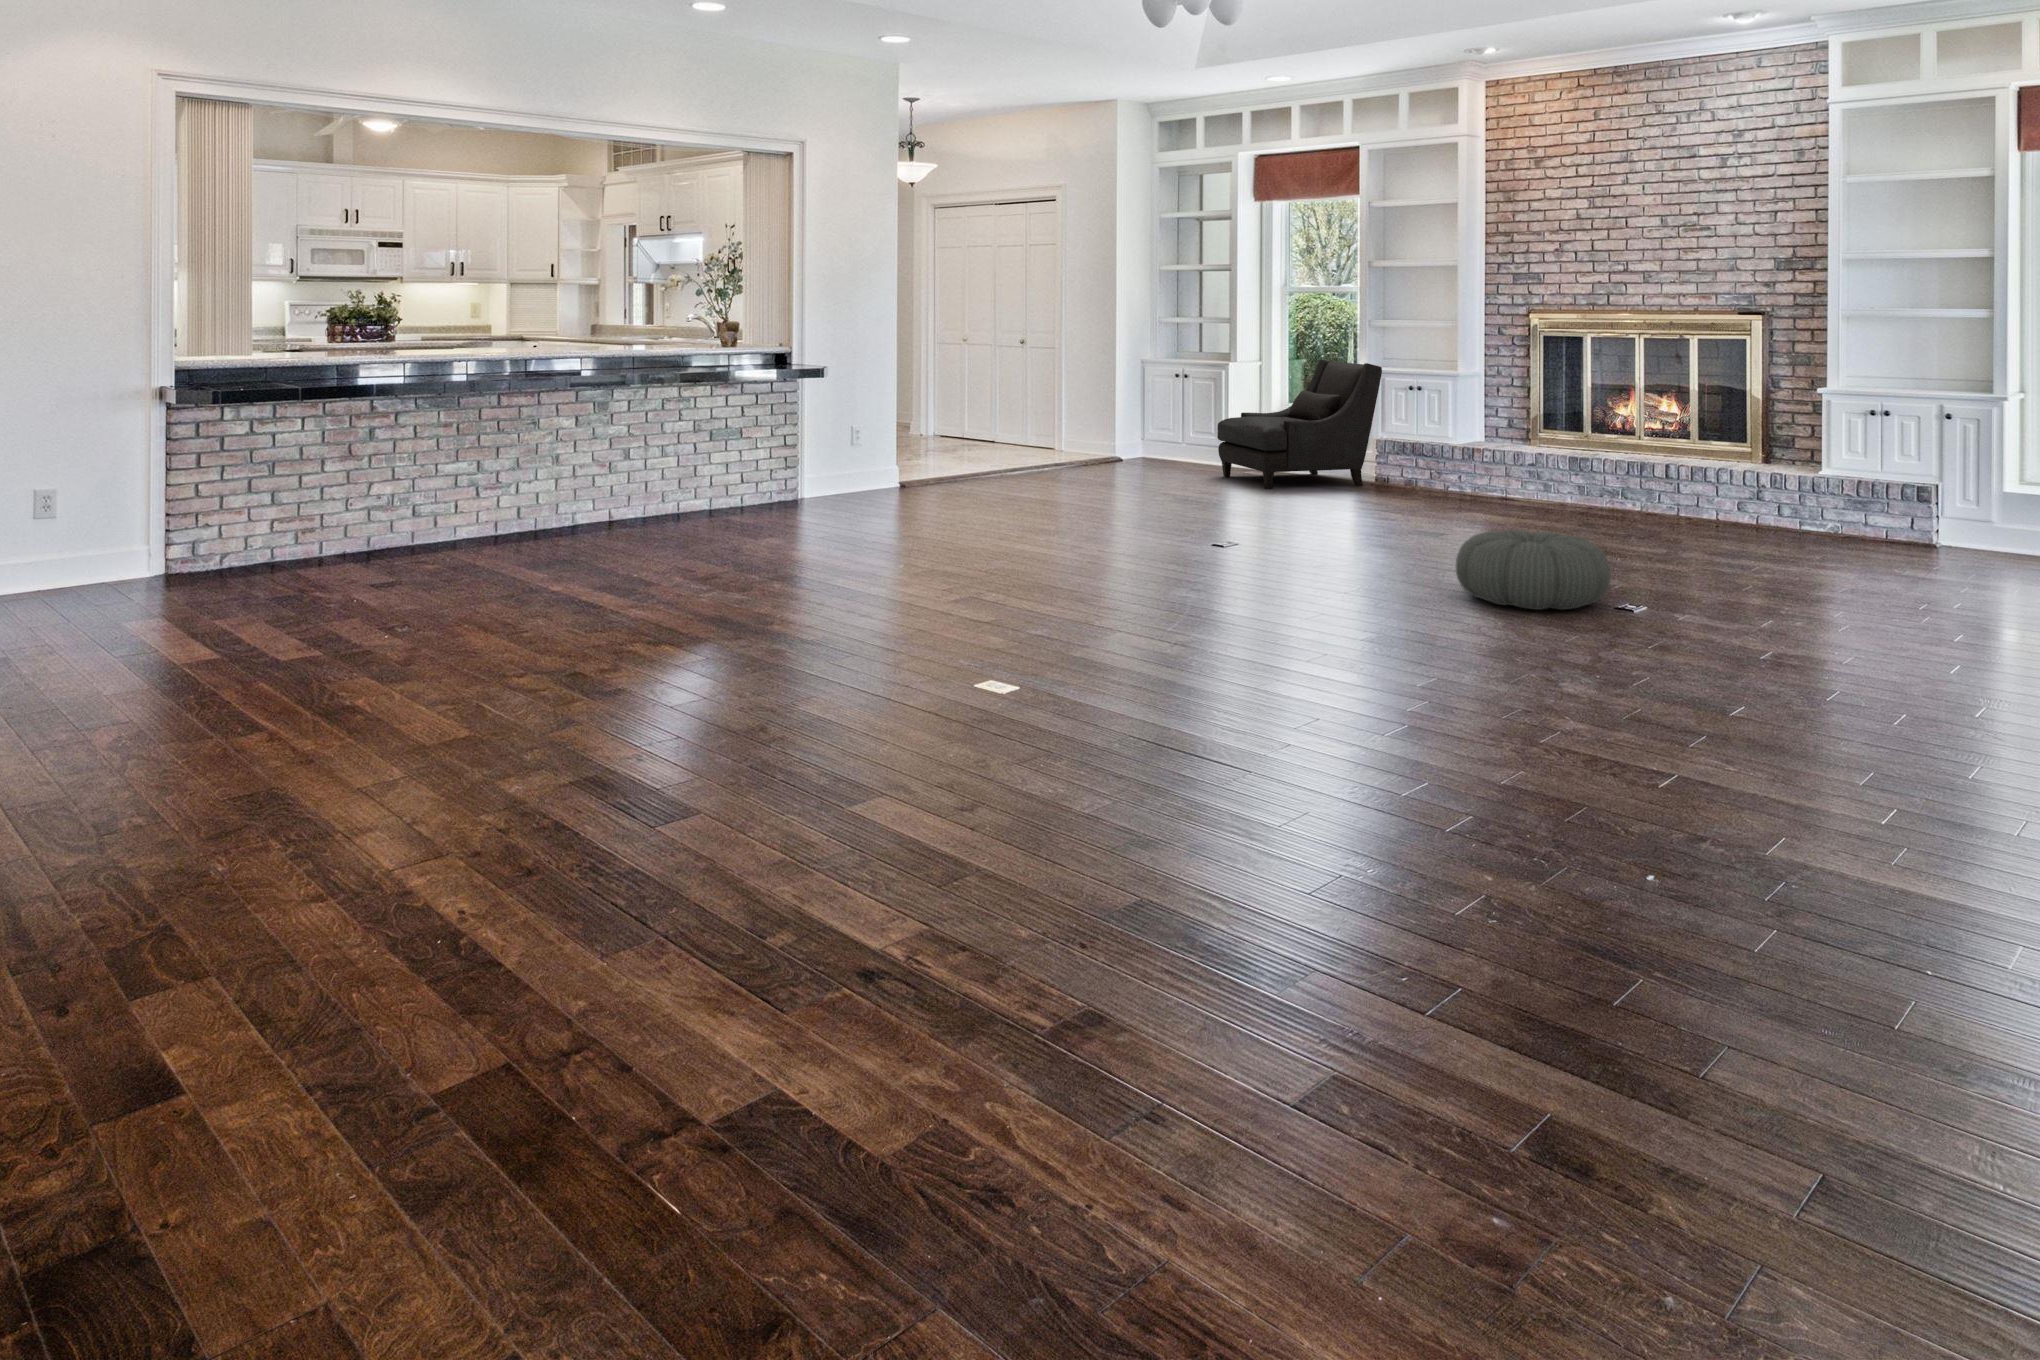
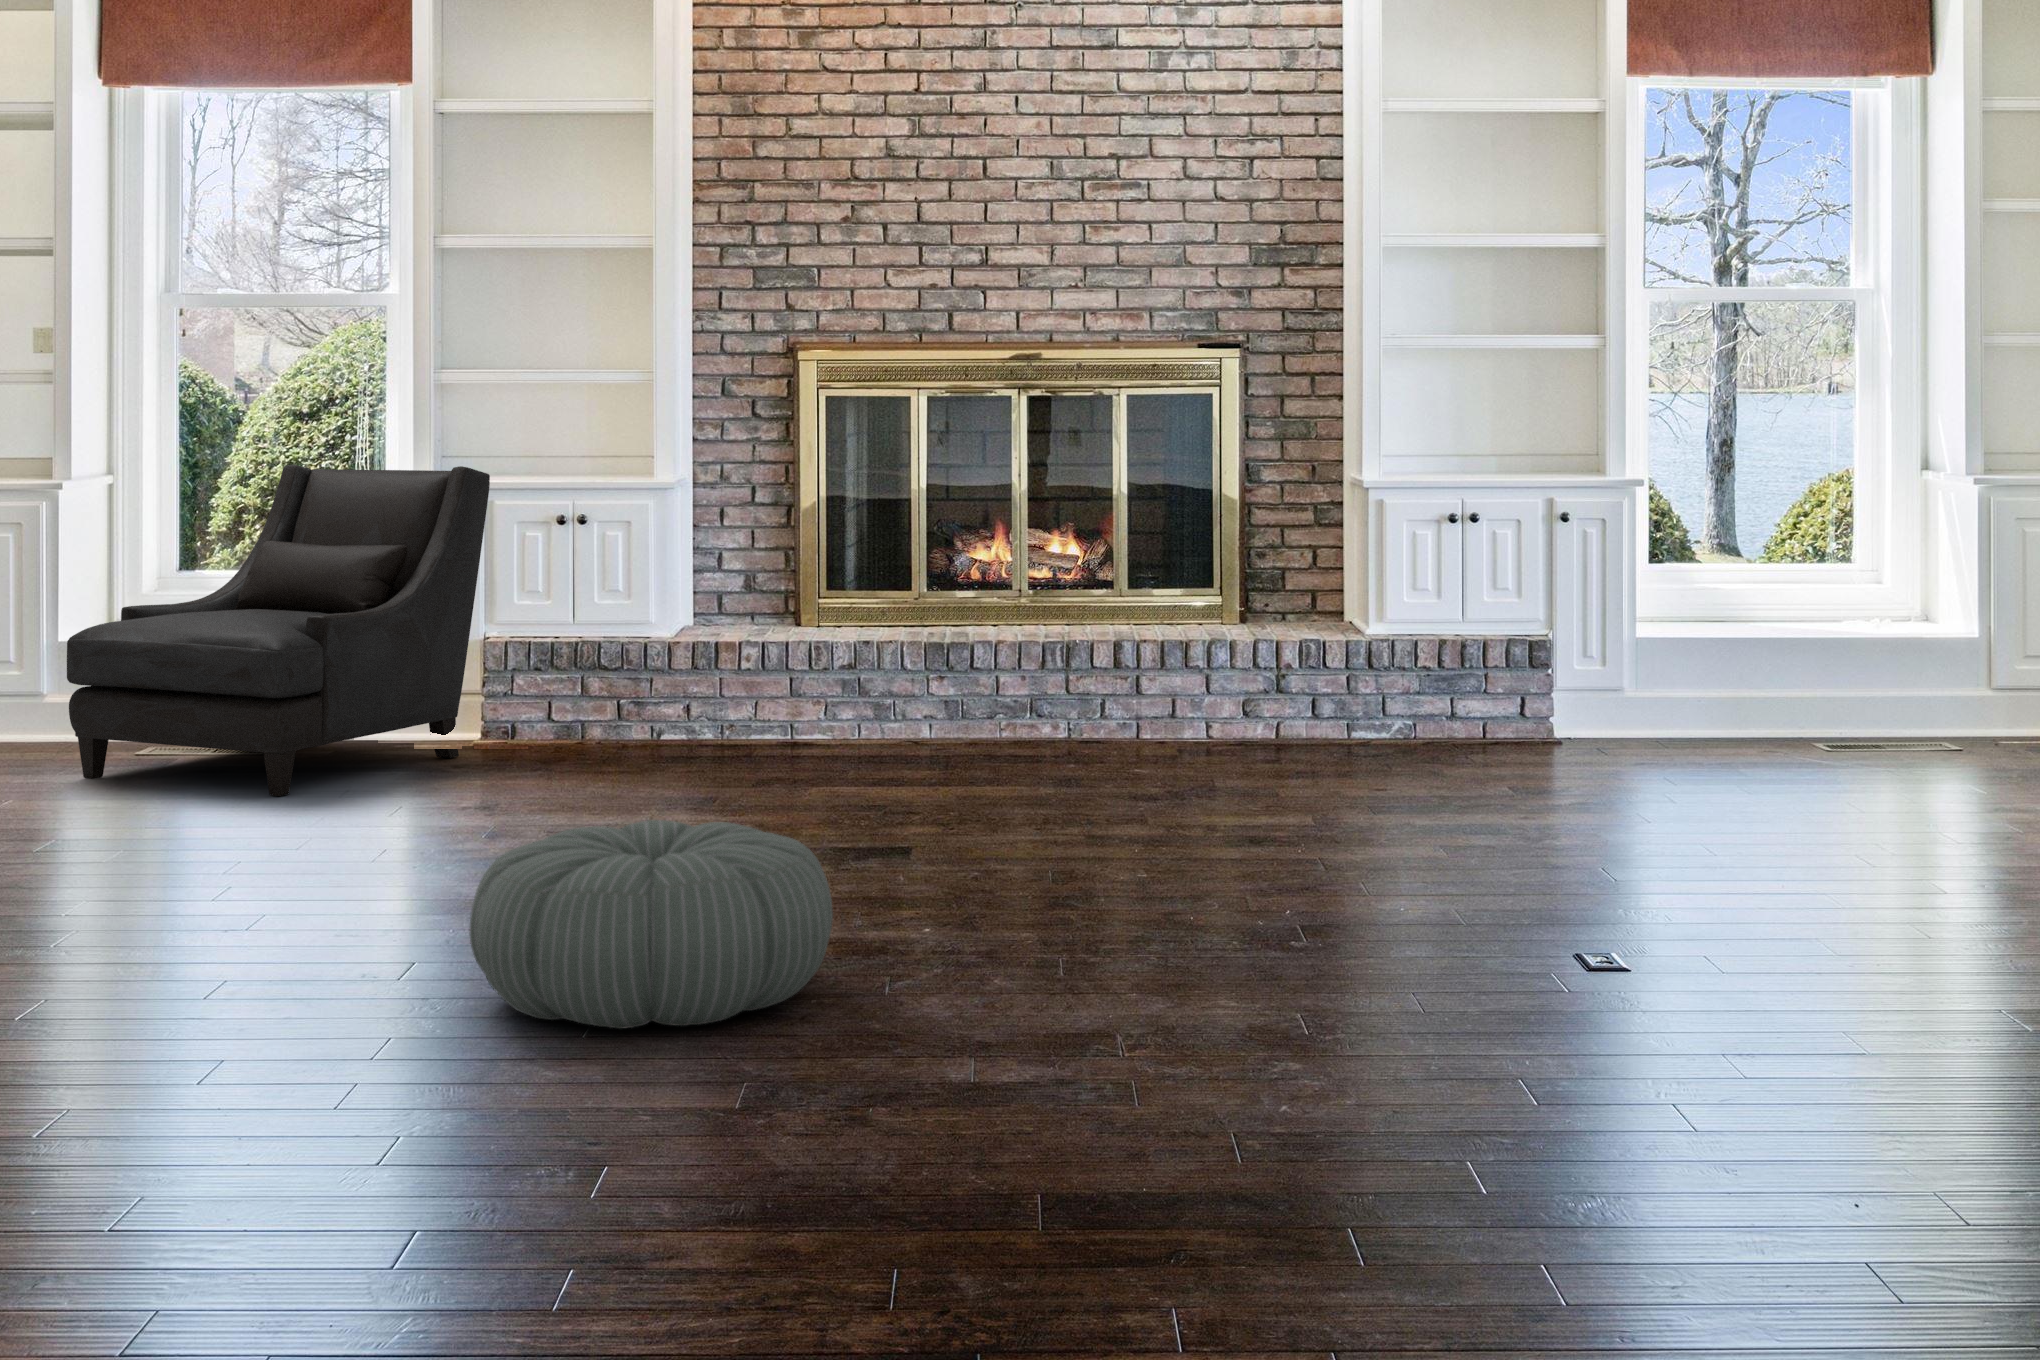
pouf: present [1456,530,1611,610] -> present [469,820,833,1029]

